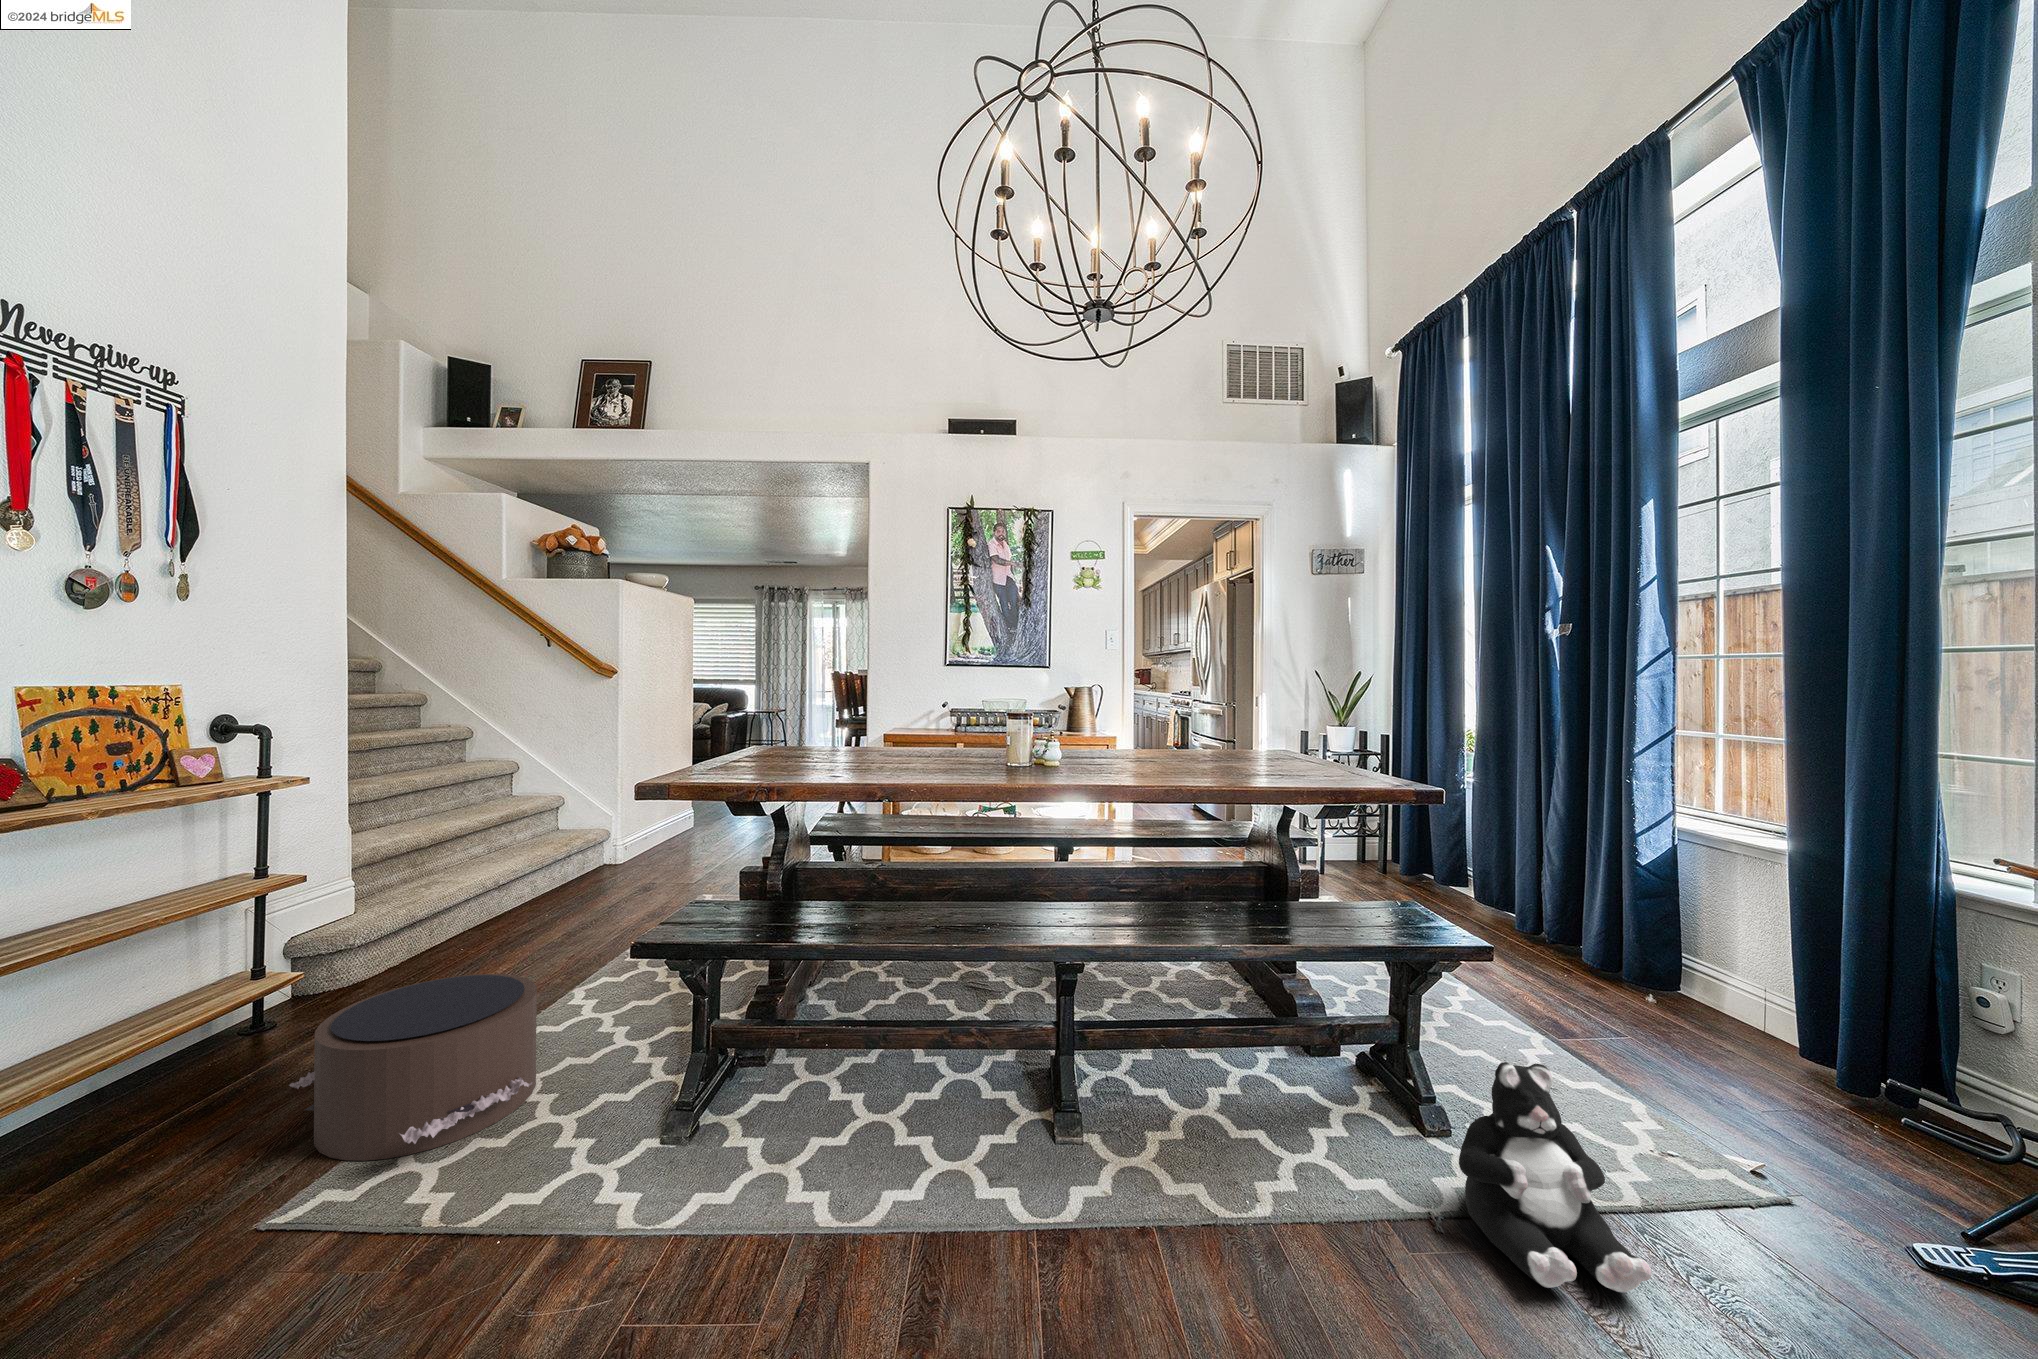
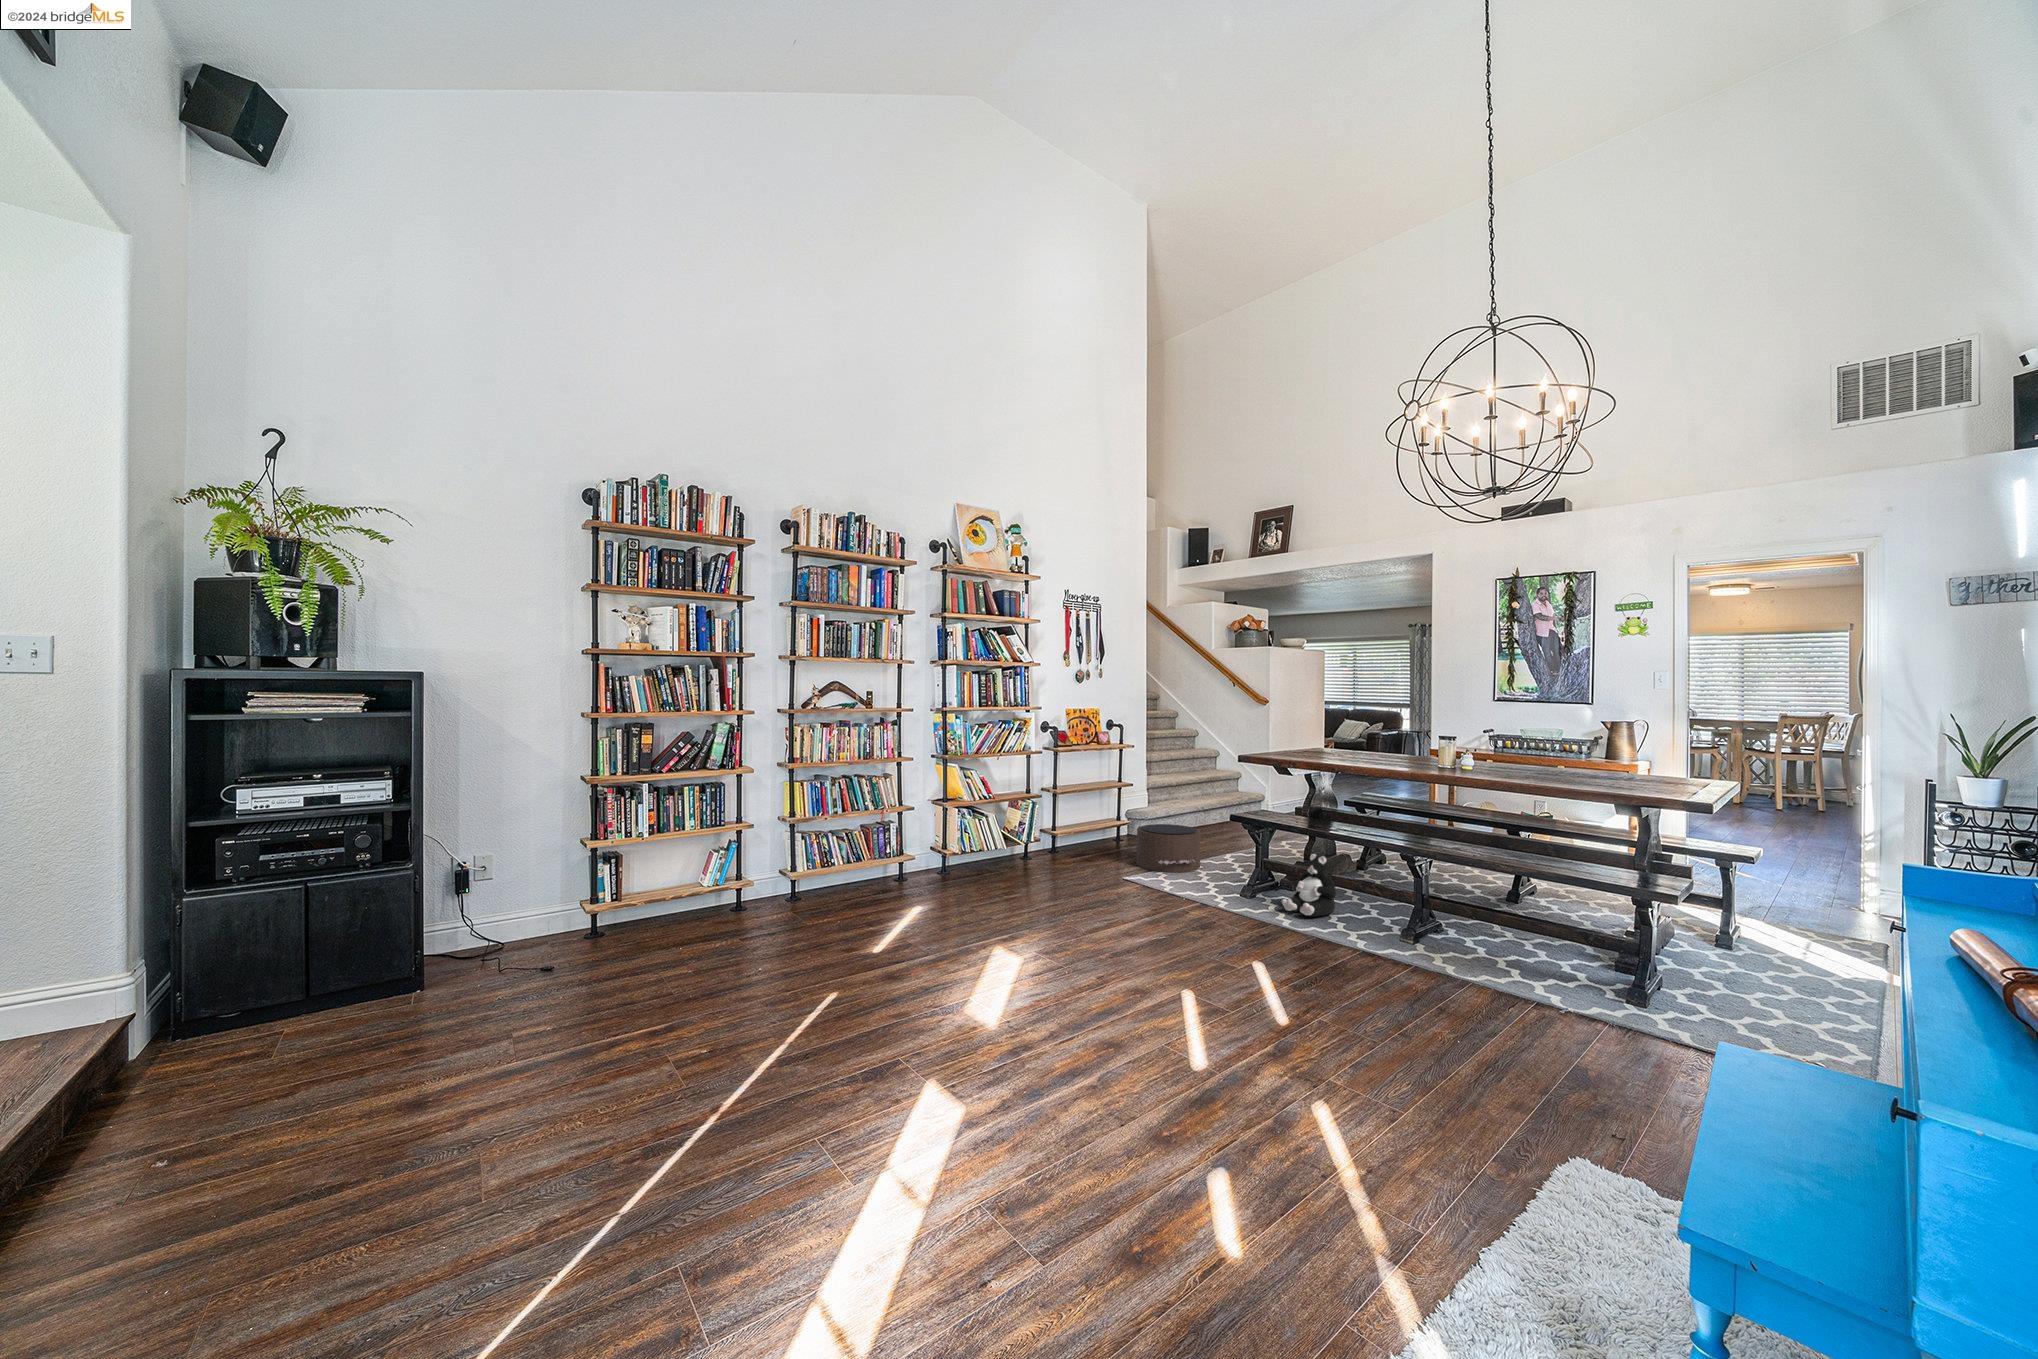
plush toy: present [1459,1062,1652,1292] -> present [1282,854,1336,917]

